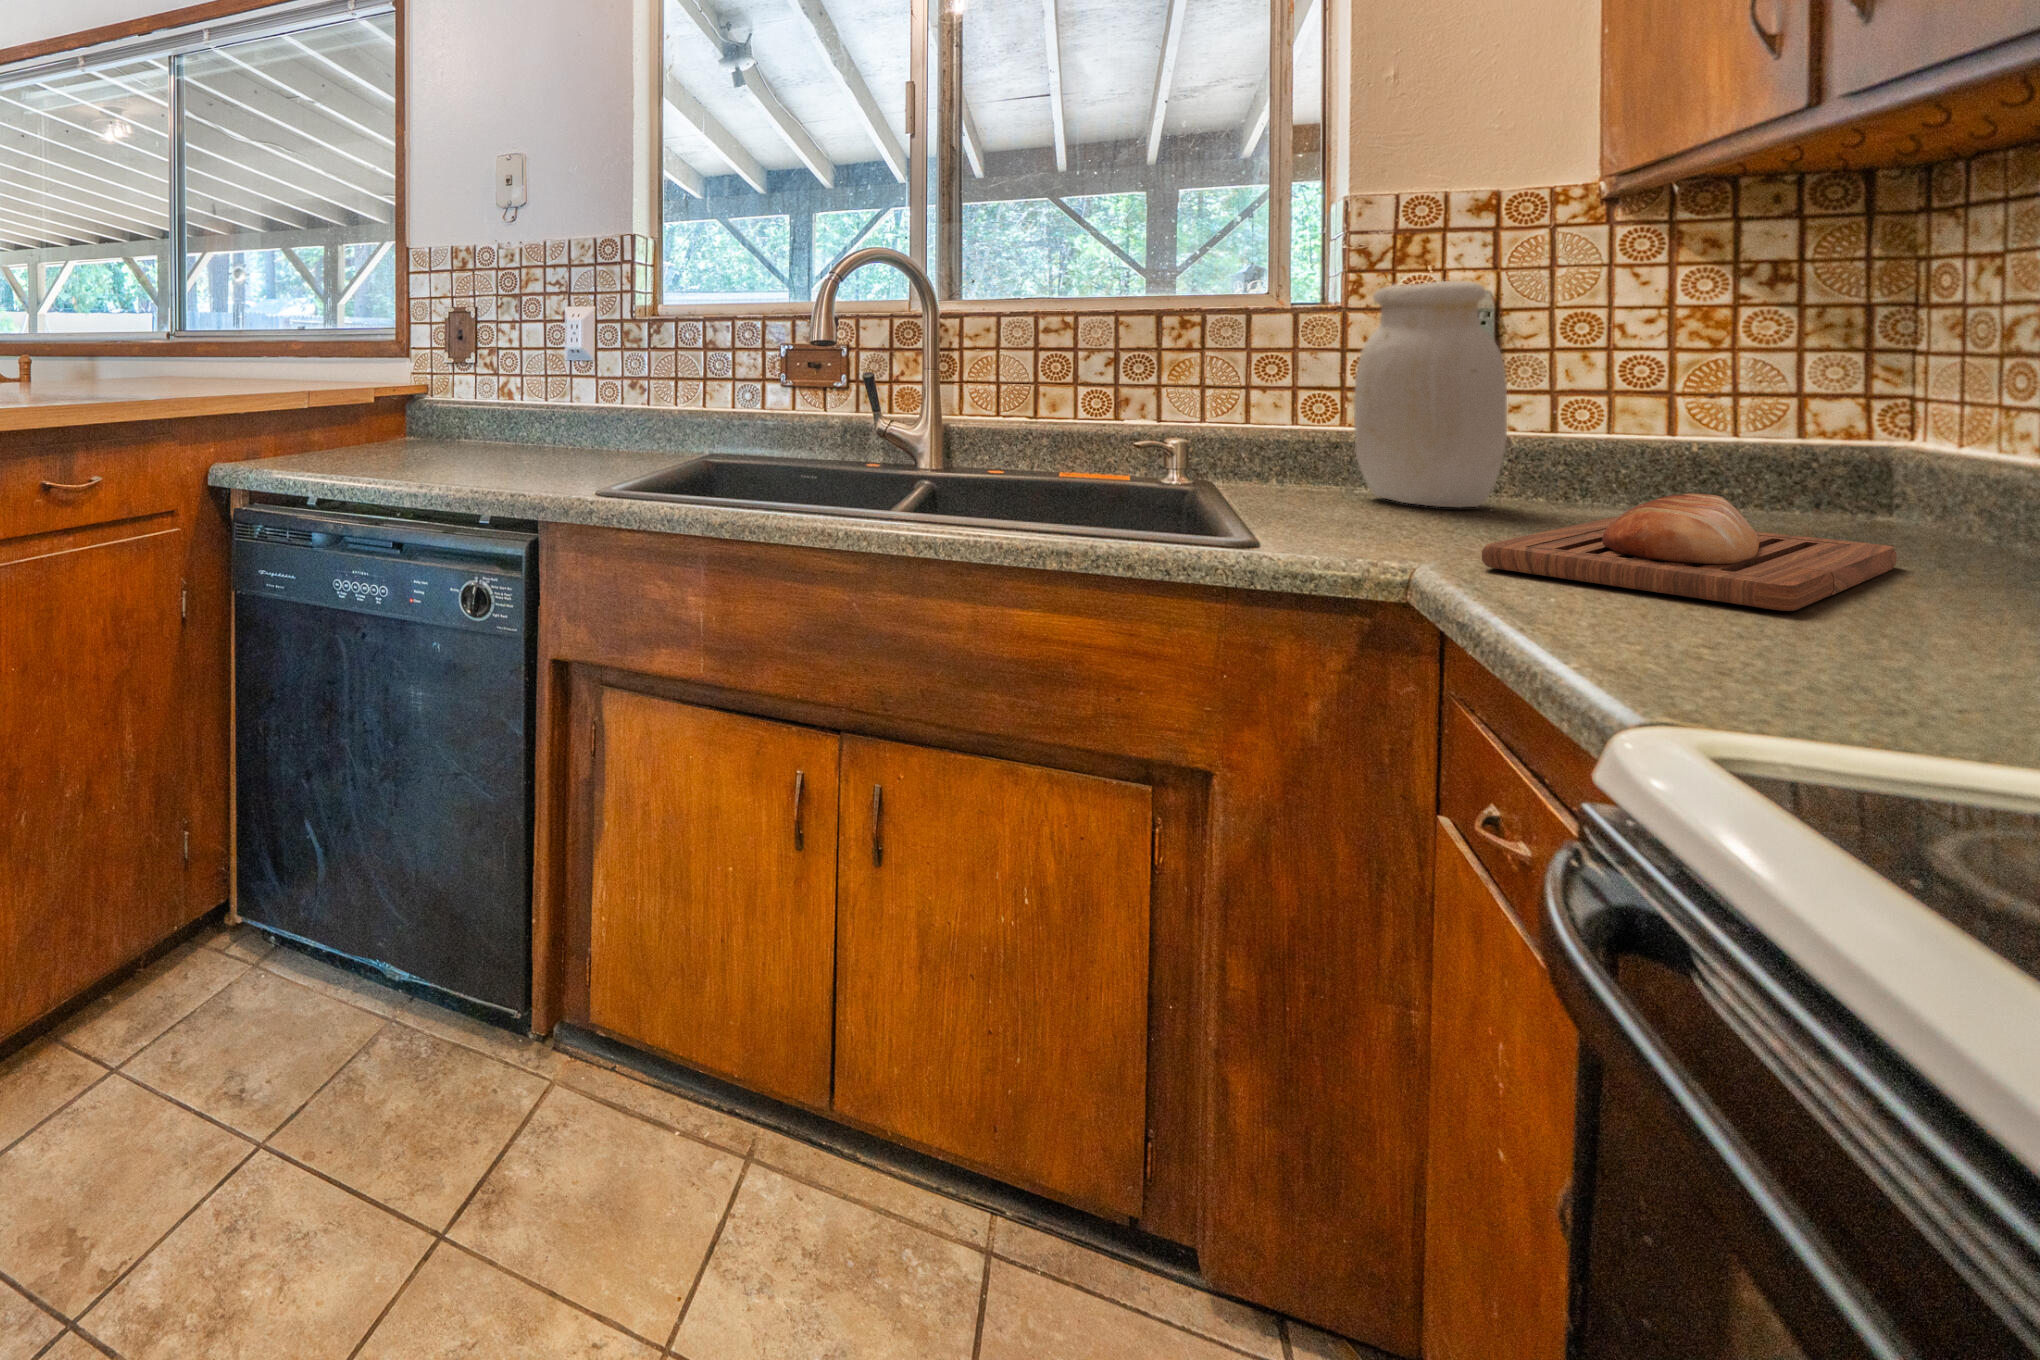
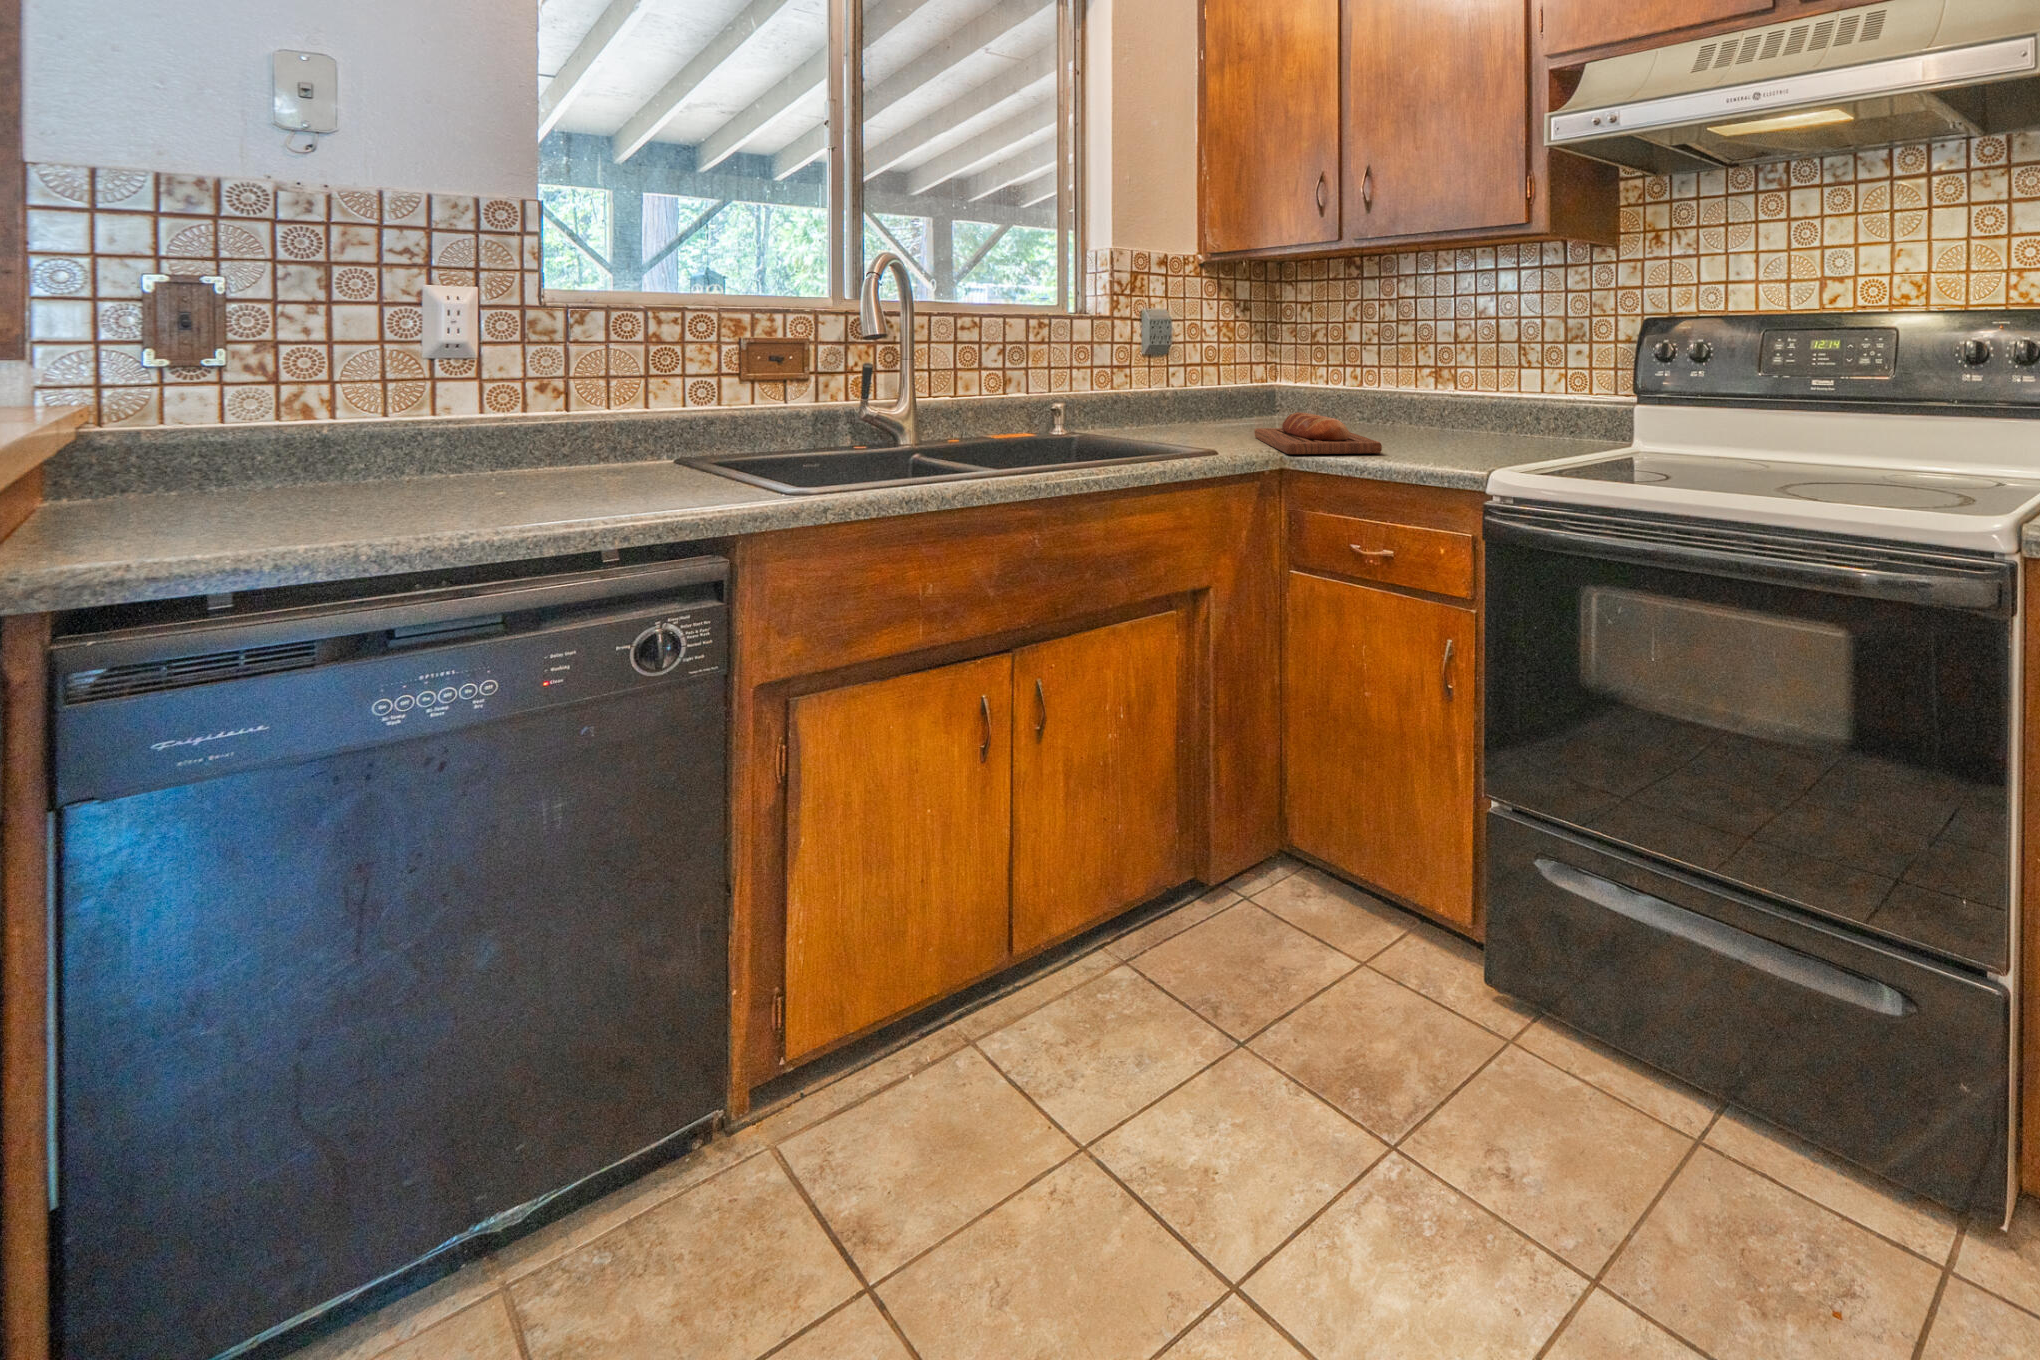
jar: present [1354,281,1507,507] -> none [1129,306,1197,435]

